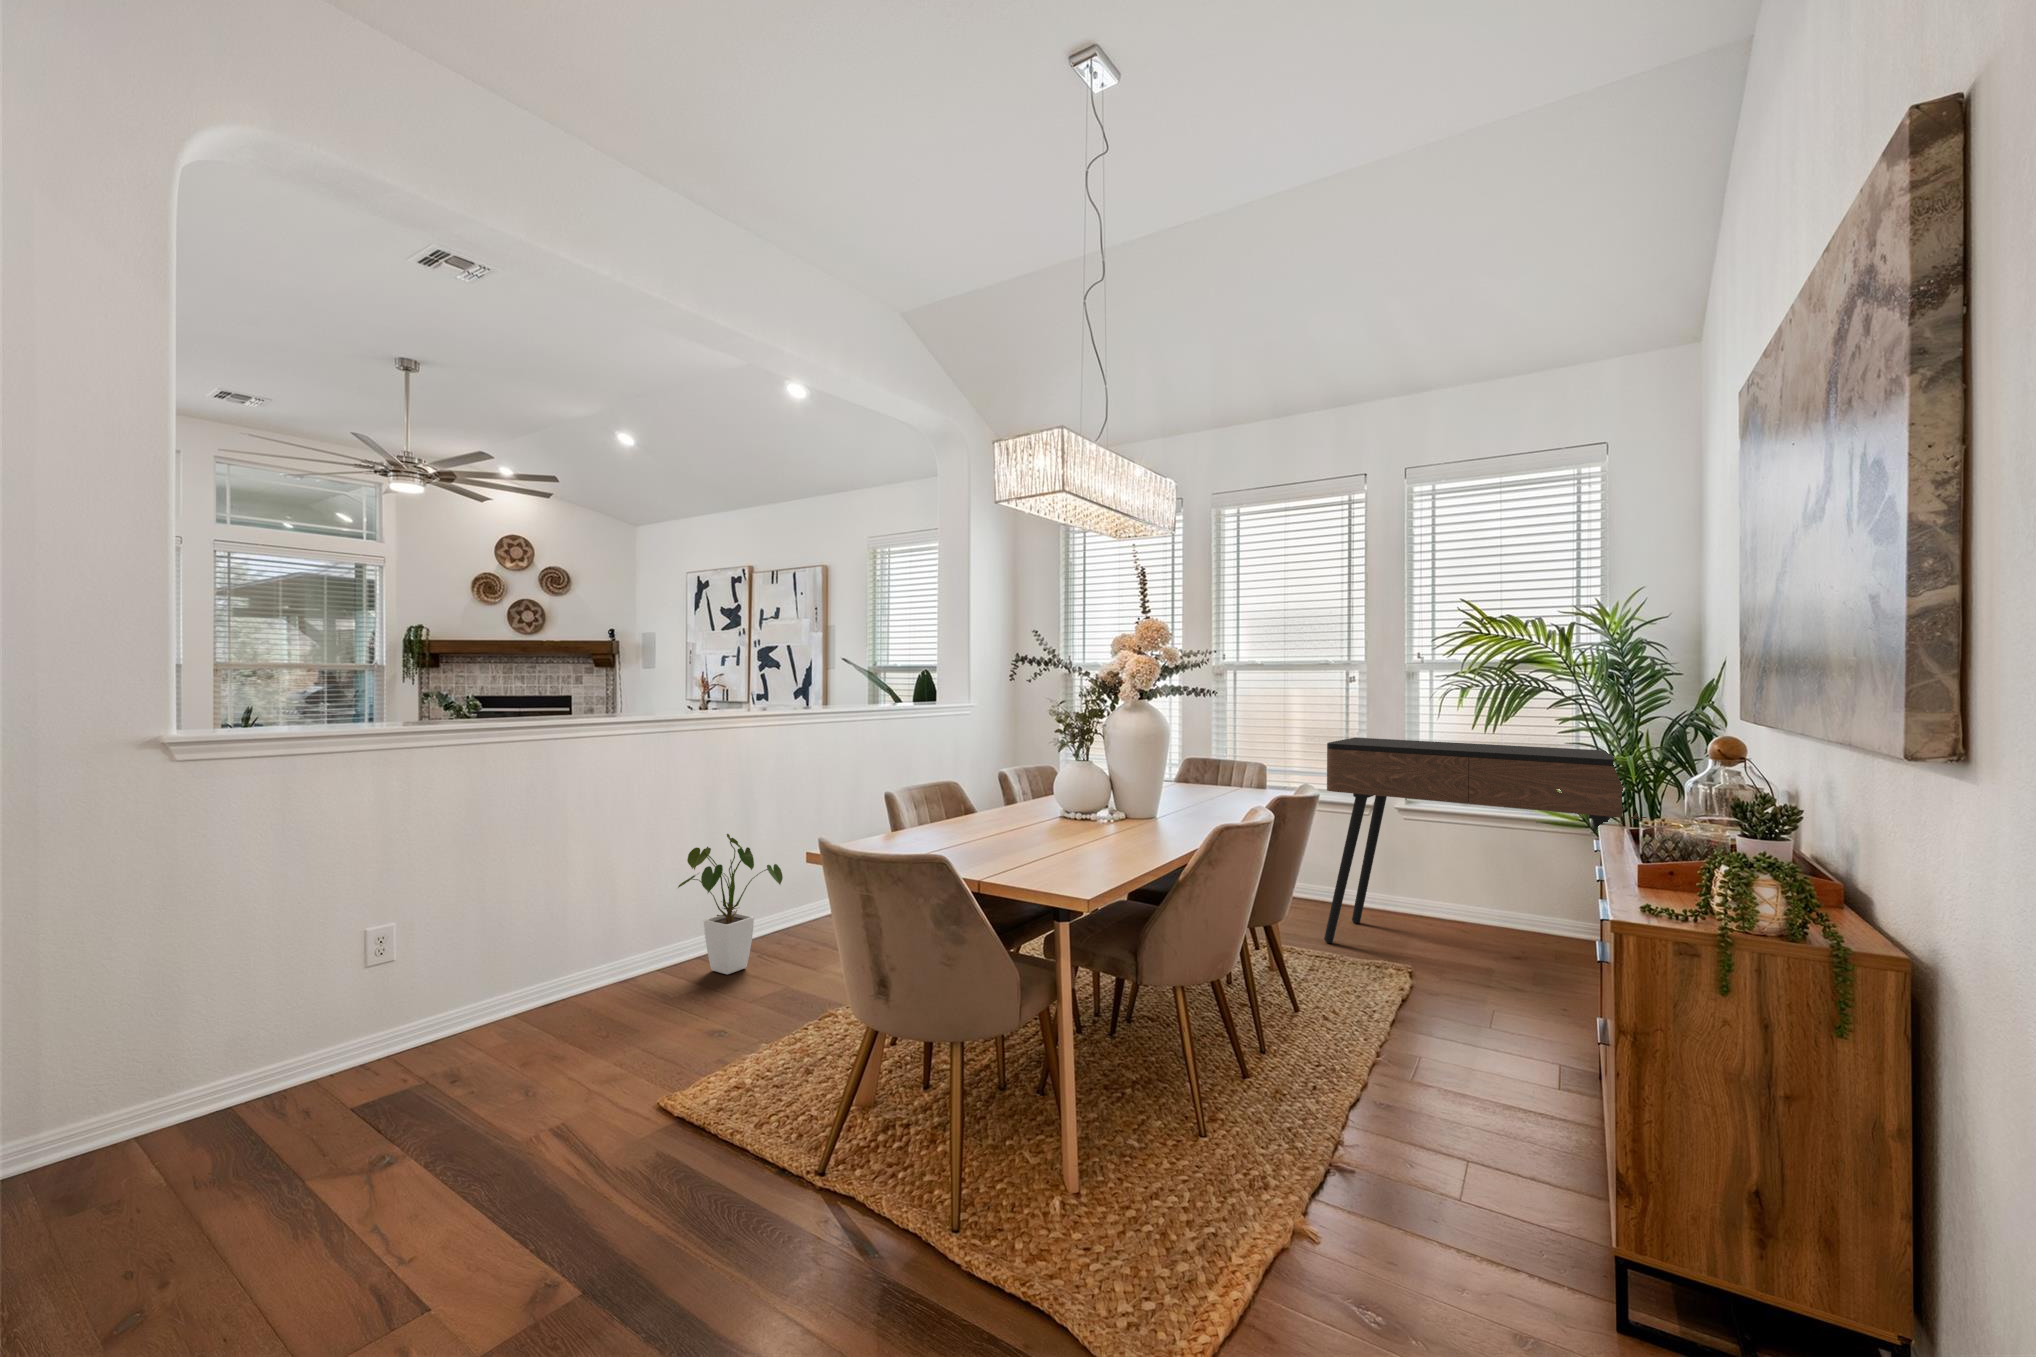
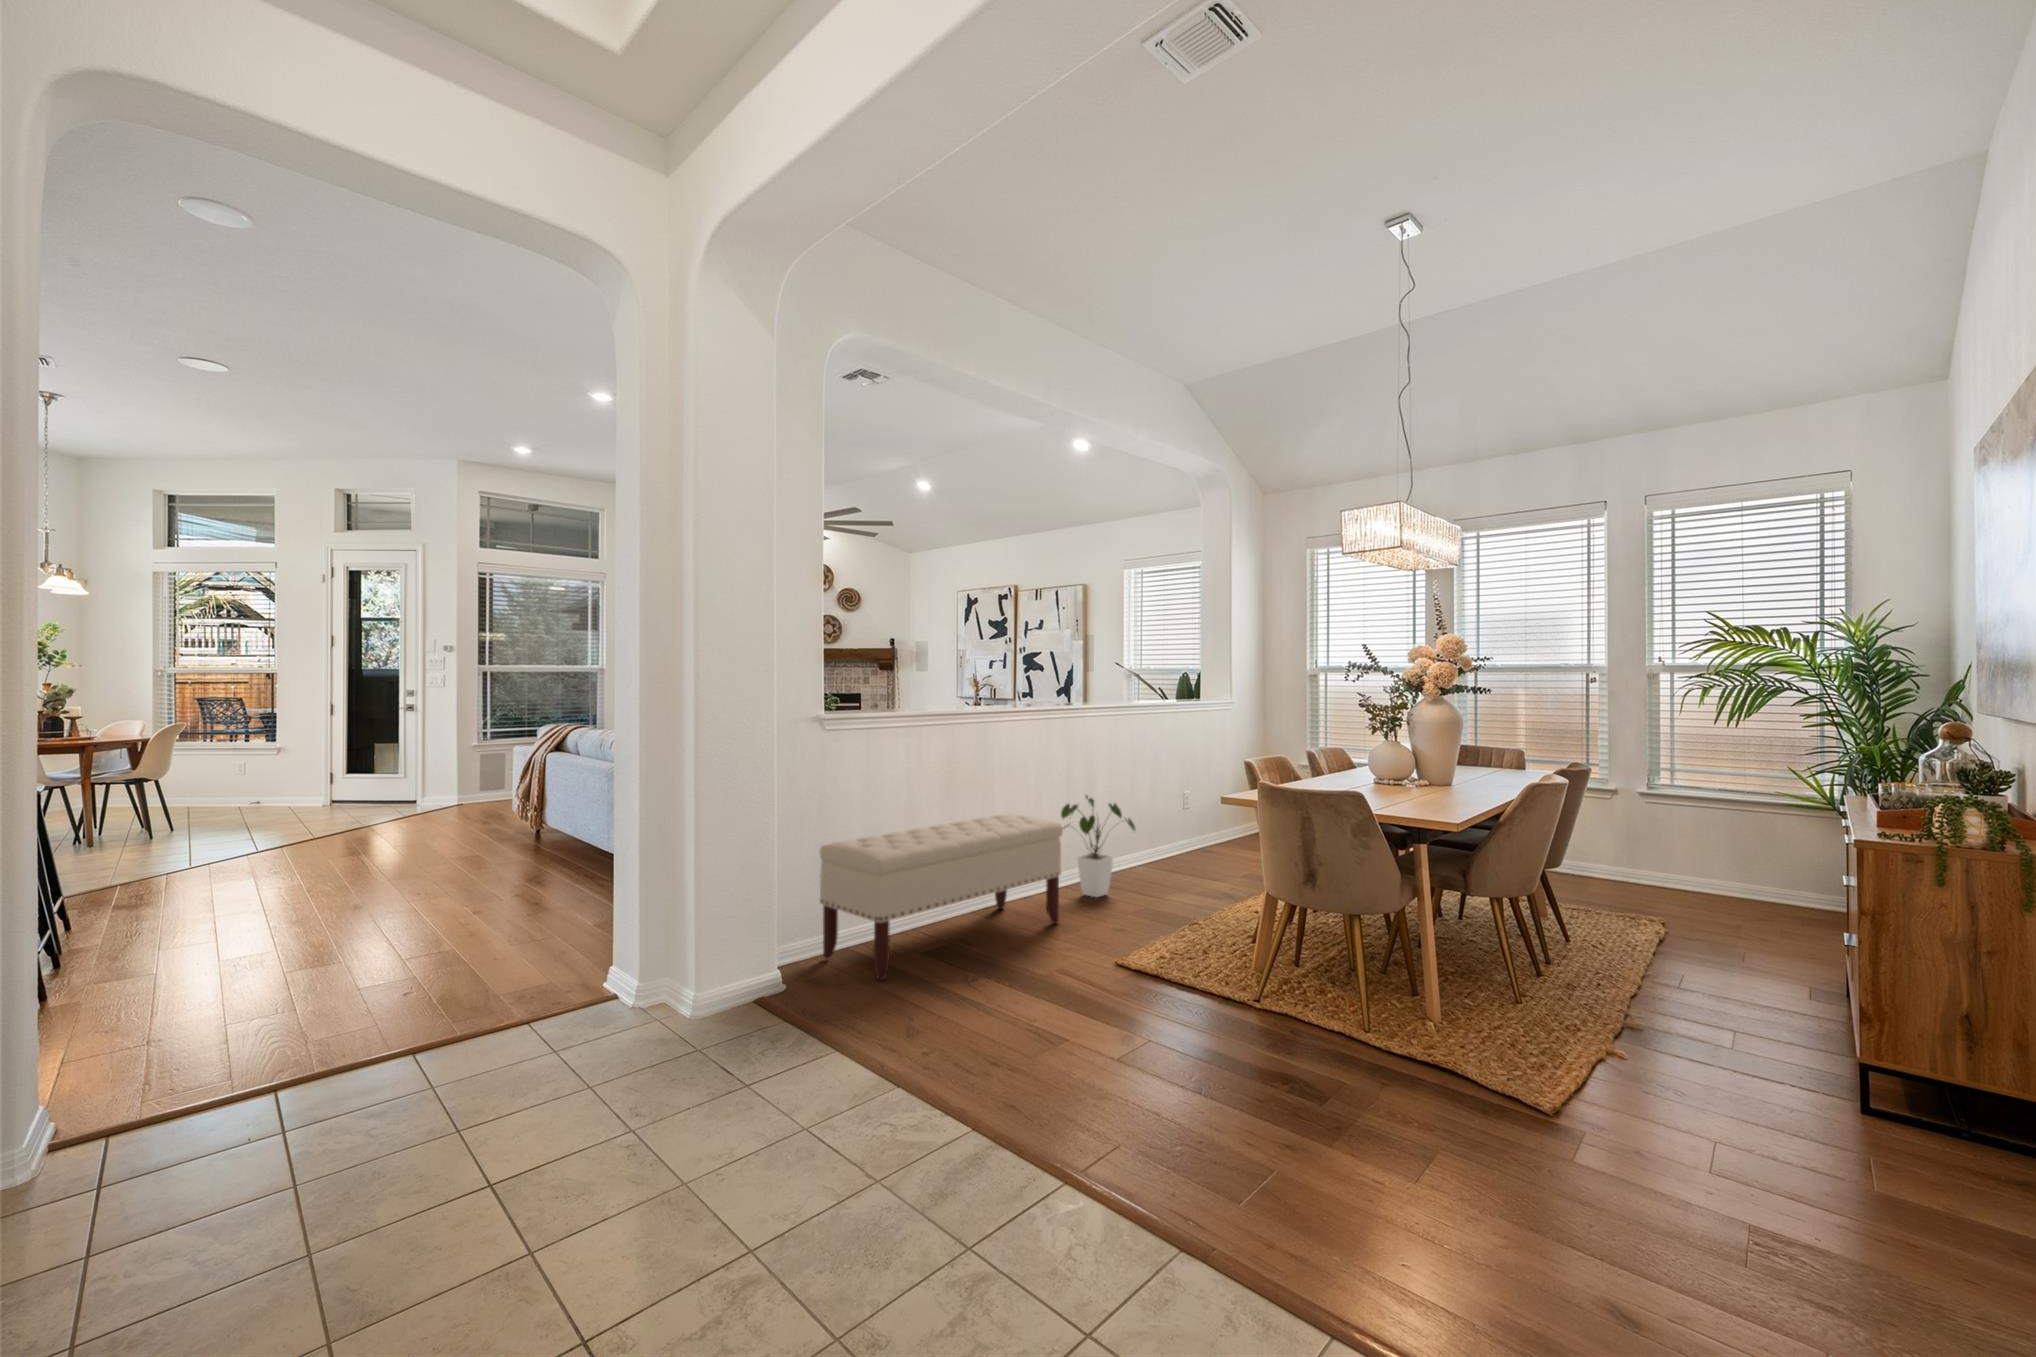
console table: present [1324,738,1653,943] -> none [1578,730,1898,954]
bench: none [170,871,646,1177] -> present [820,814,1063,980]

